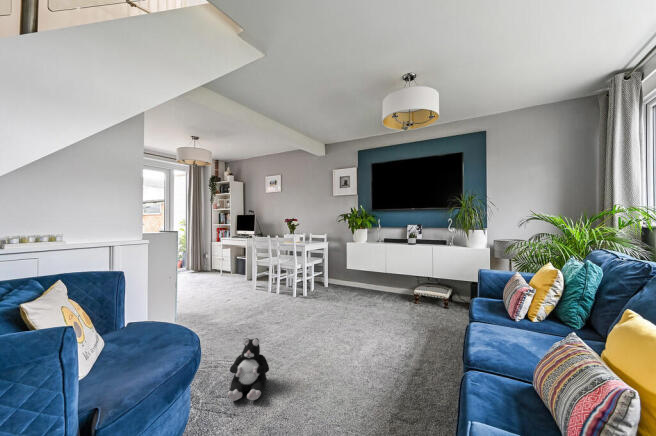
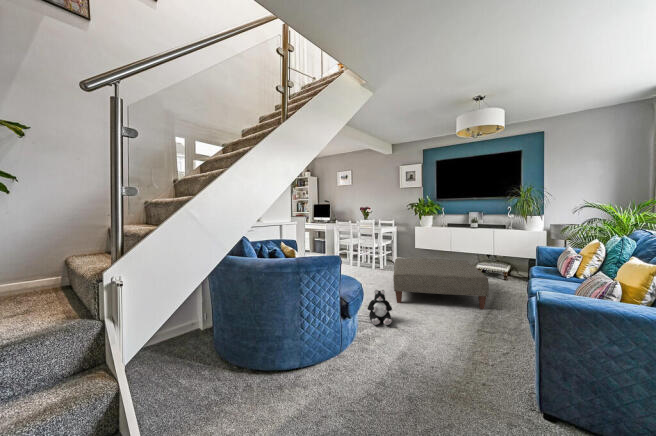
ottoman: none [290,282,417,358] -> present [393,258,489,309]

